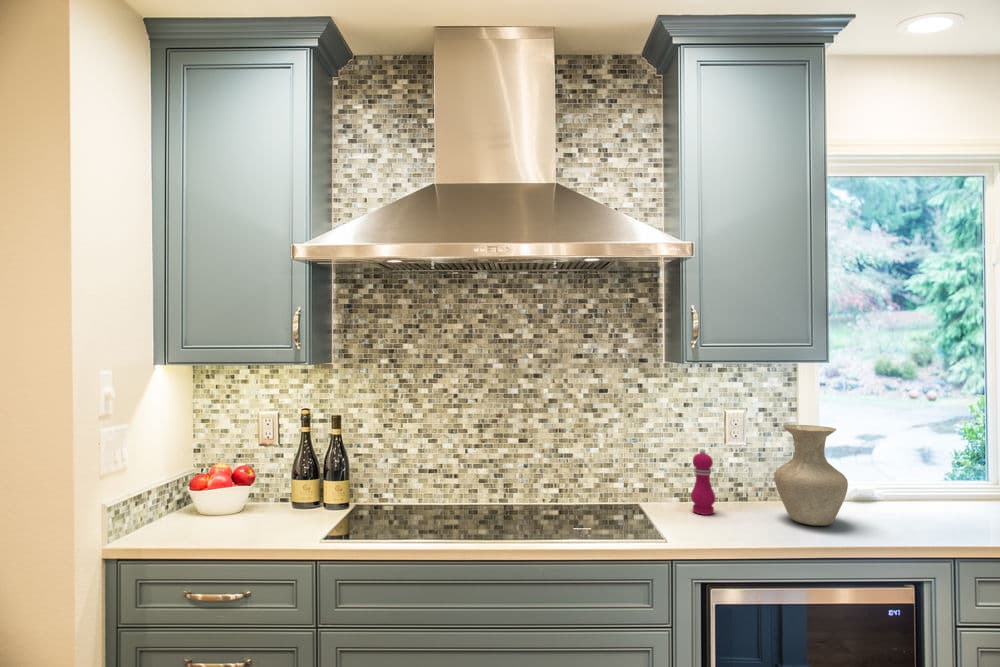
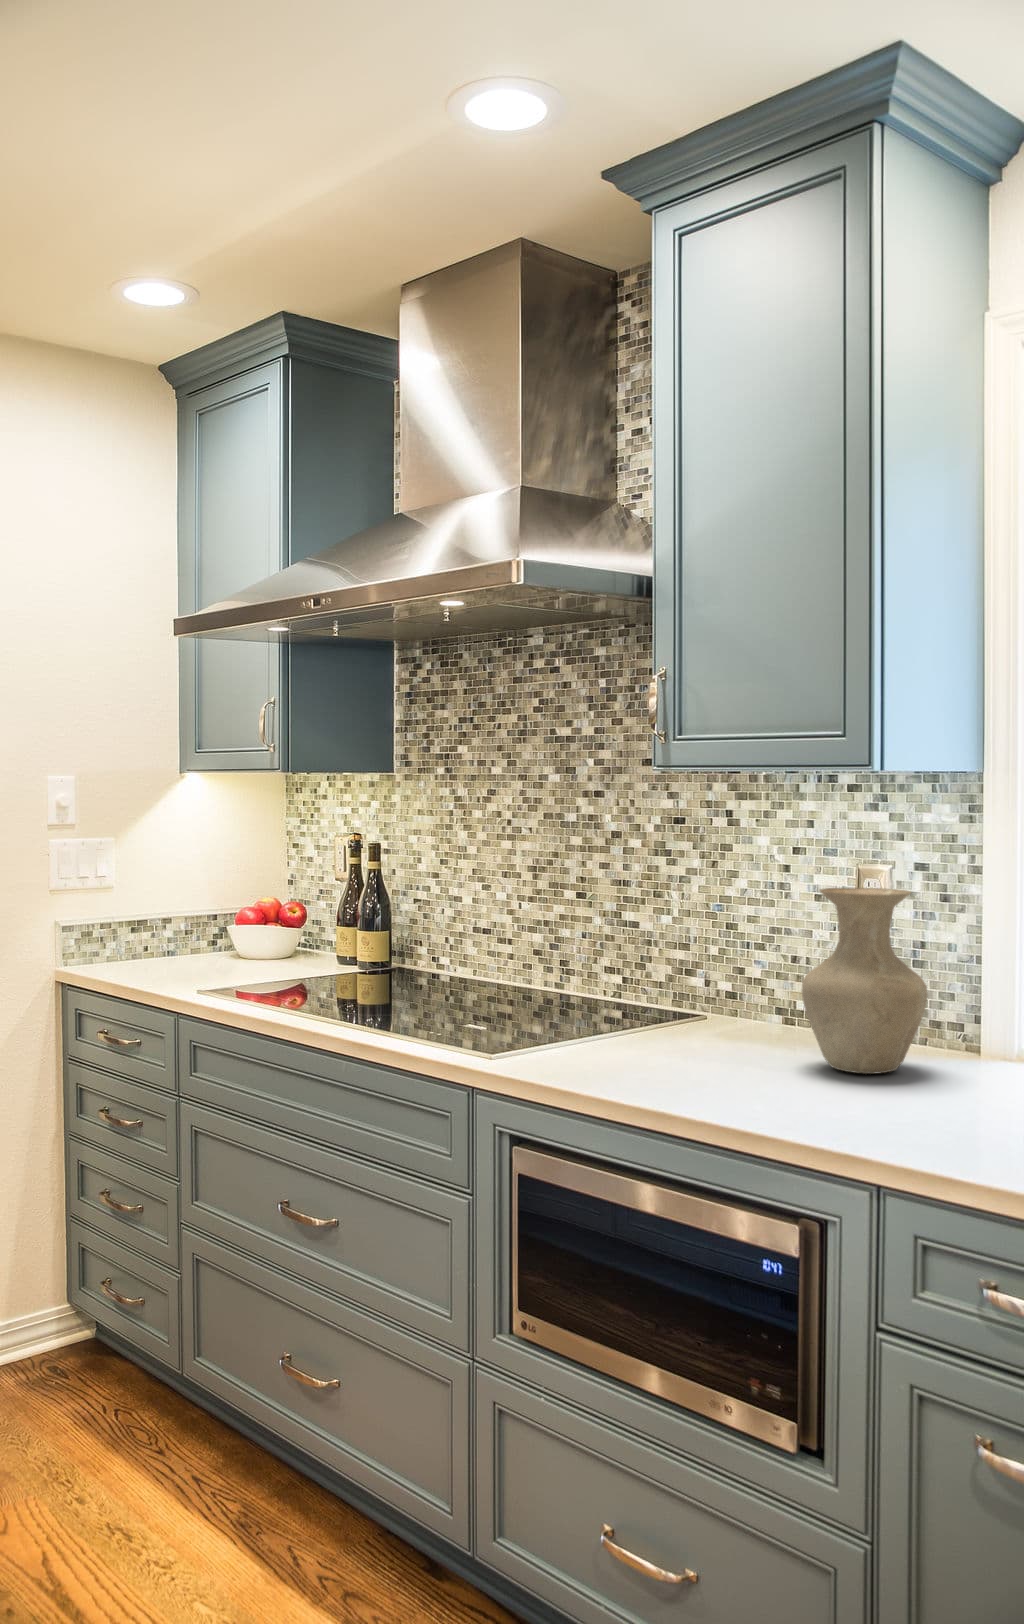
pepper mill: present [691,449,715,515] -> none [735,924,776,1039]

